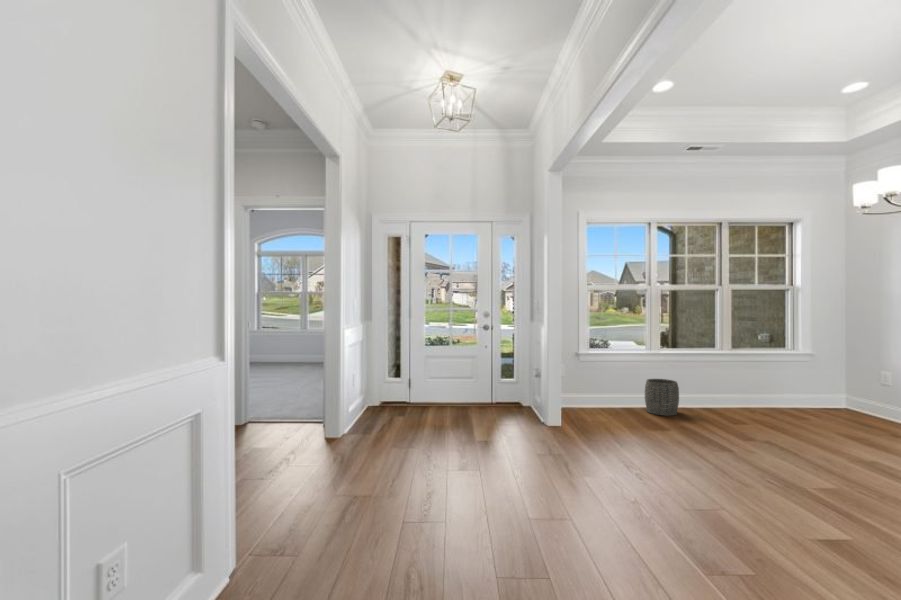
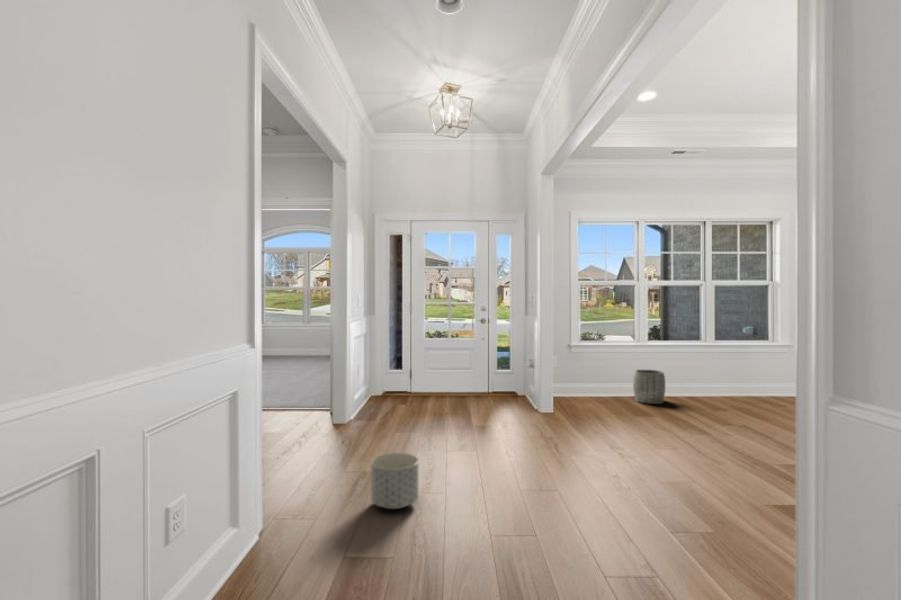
planter: none [359,482,413,550] -> present [371,453,419,510]

